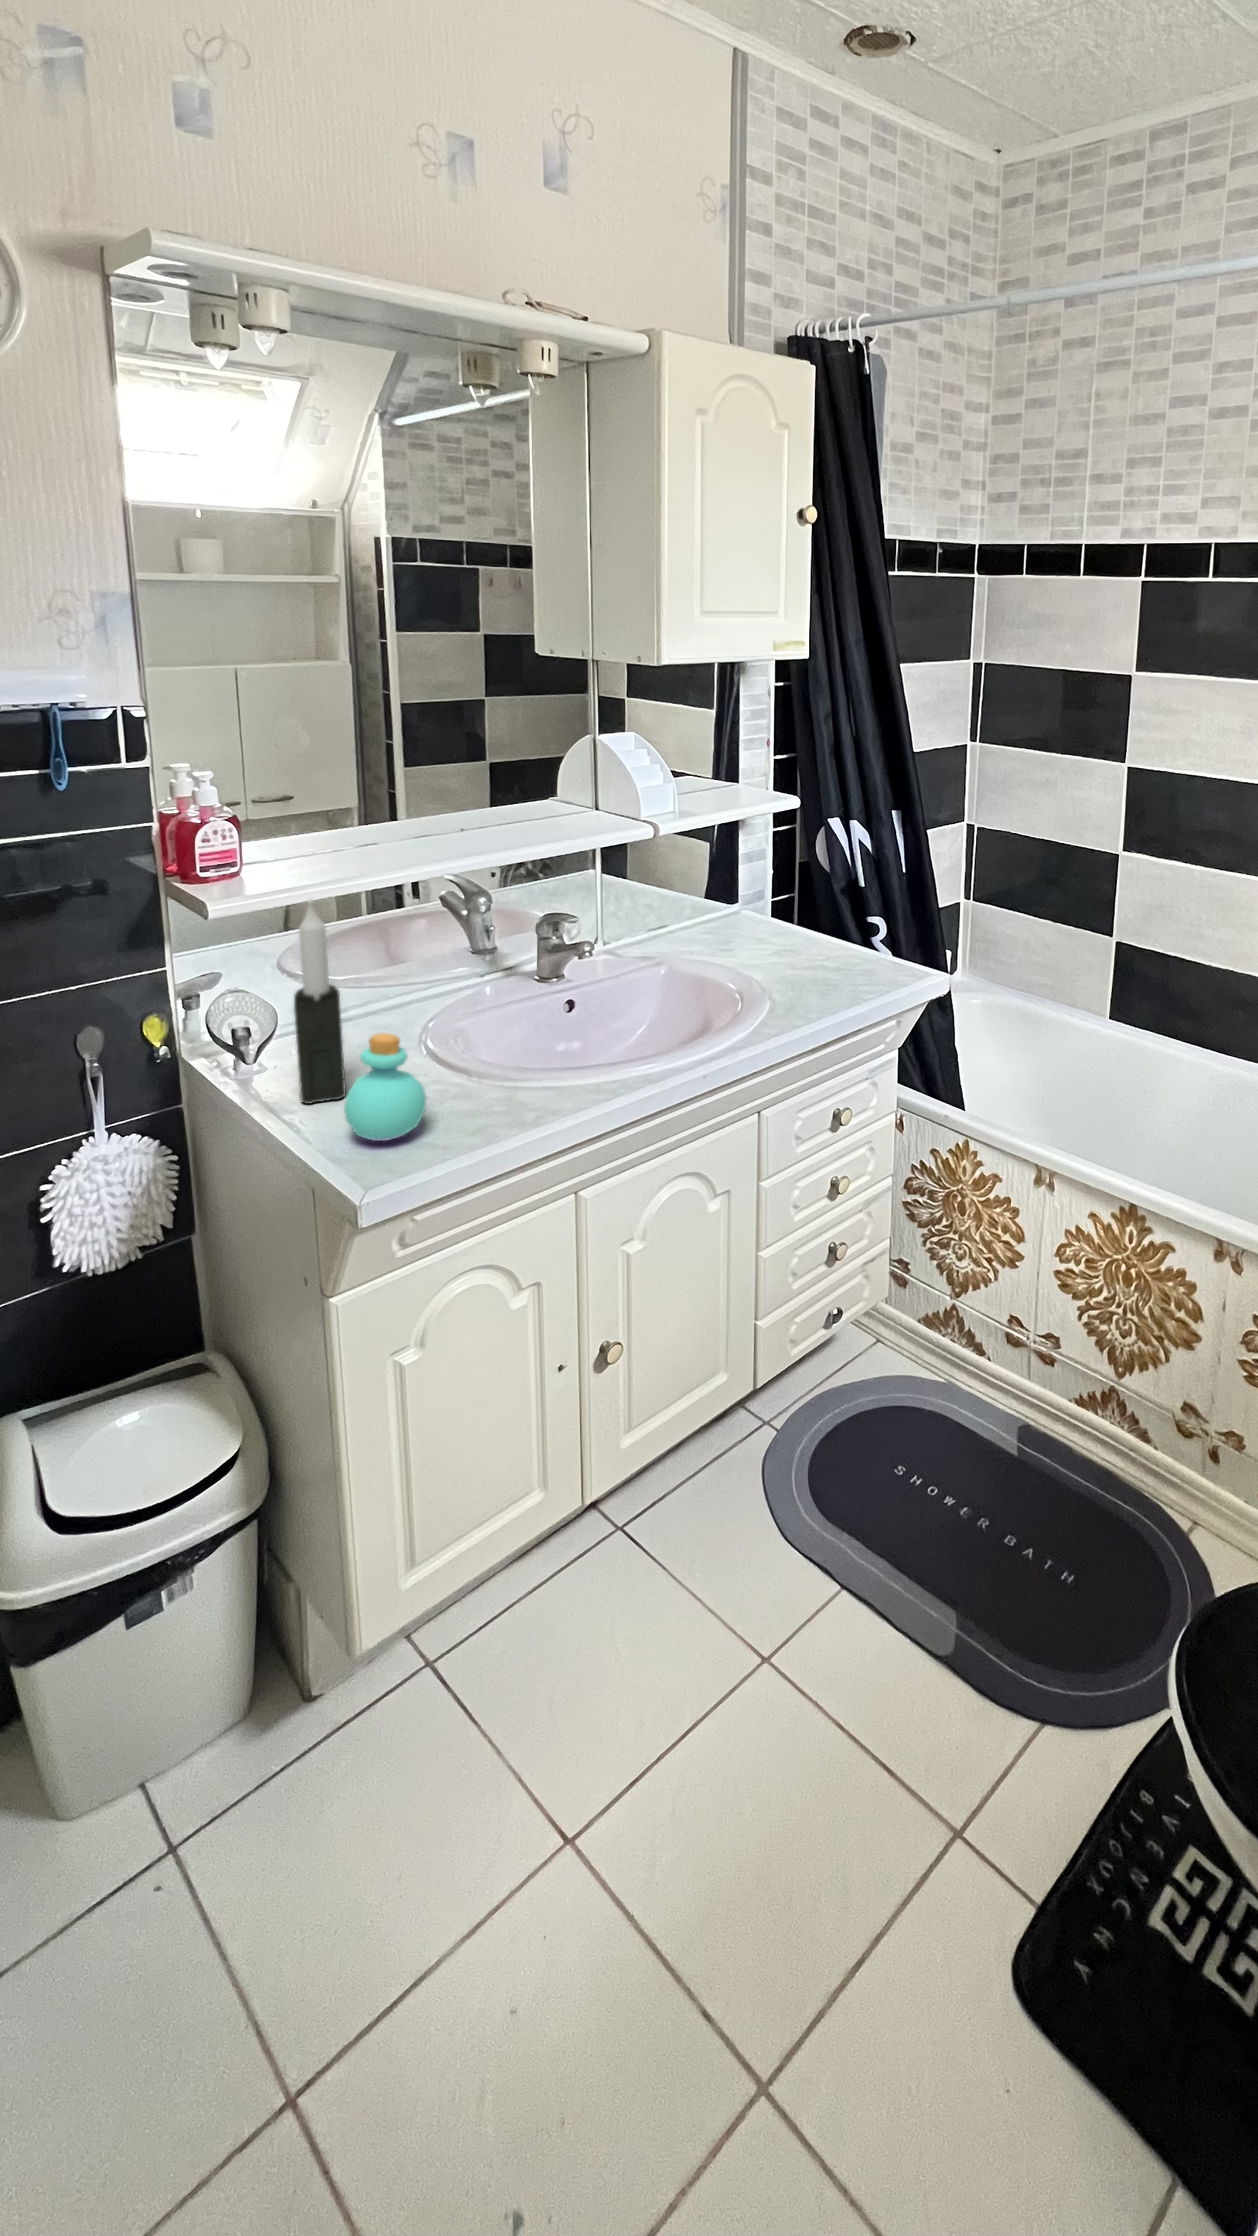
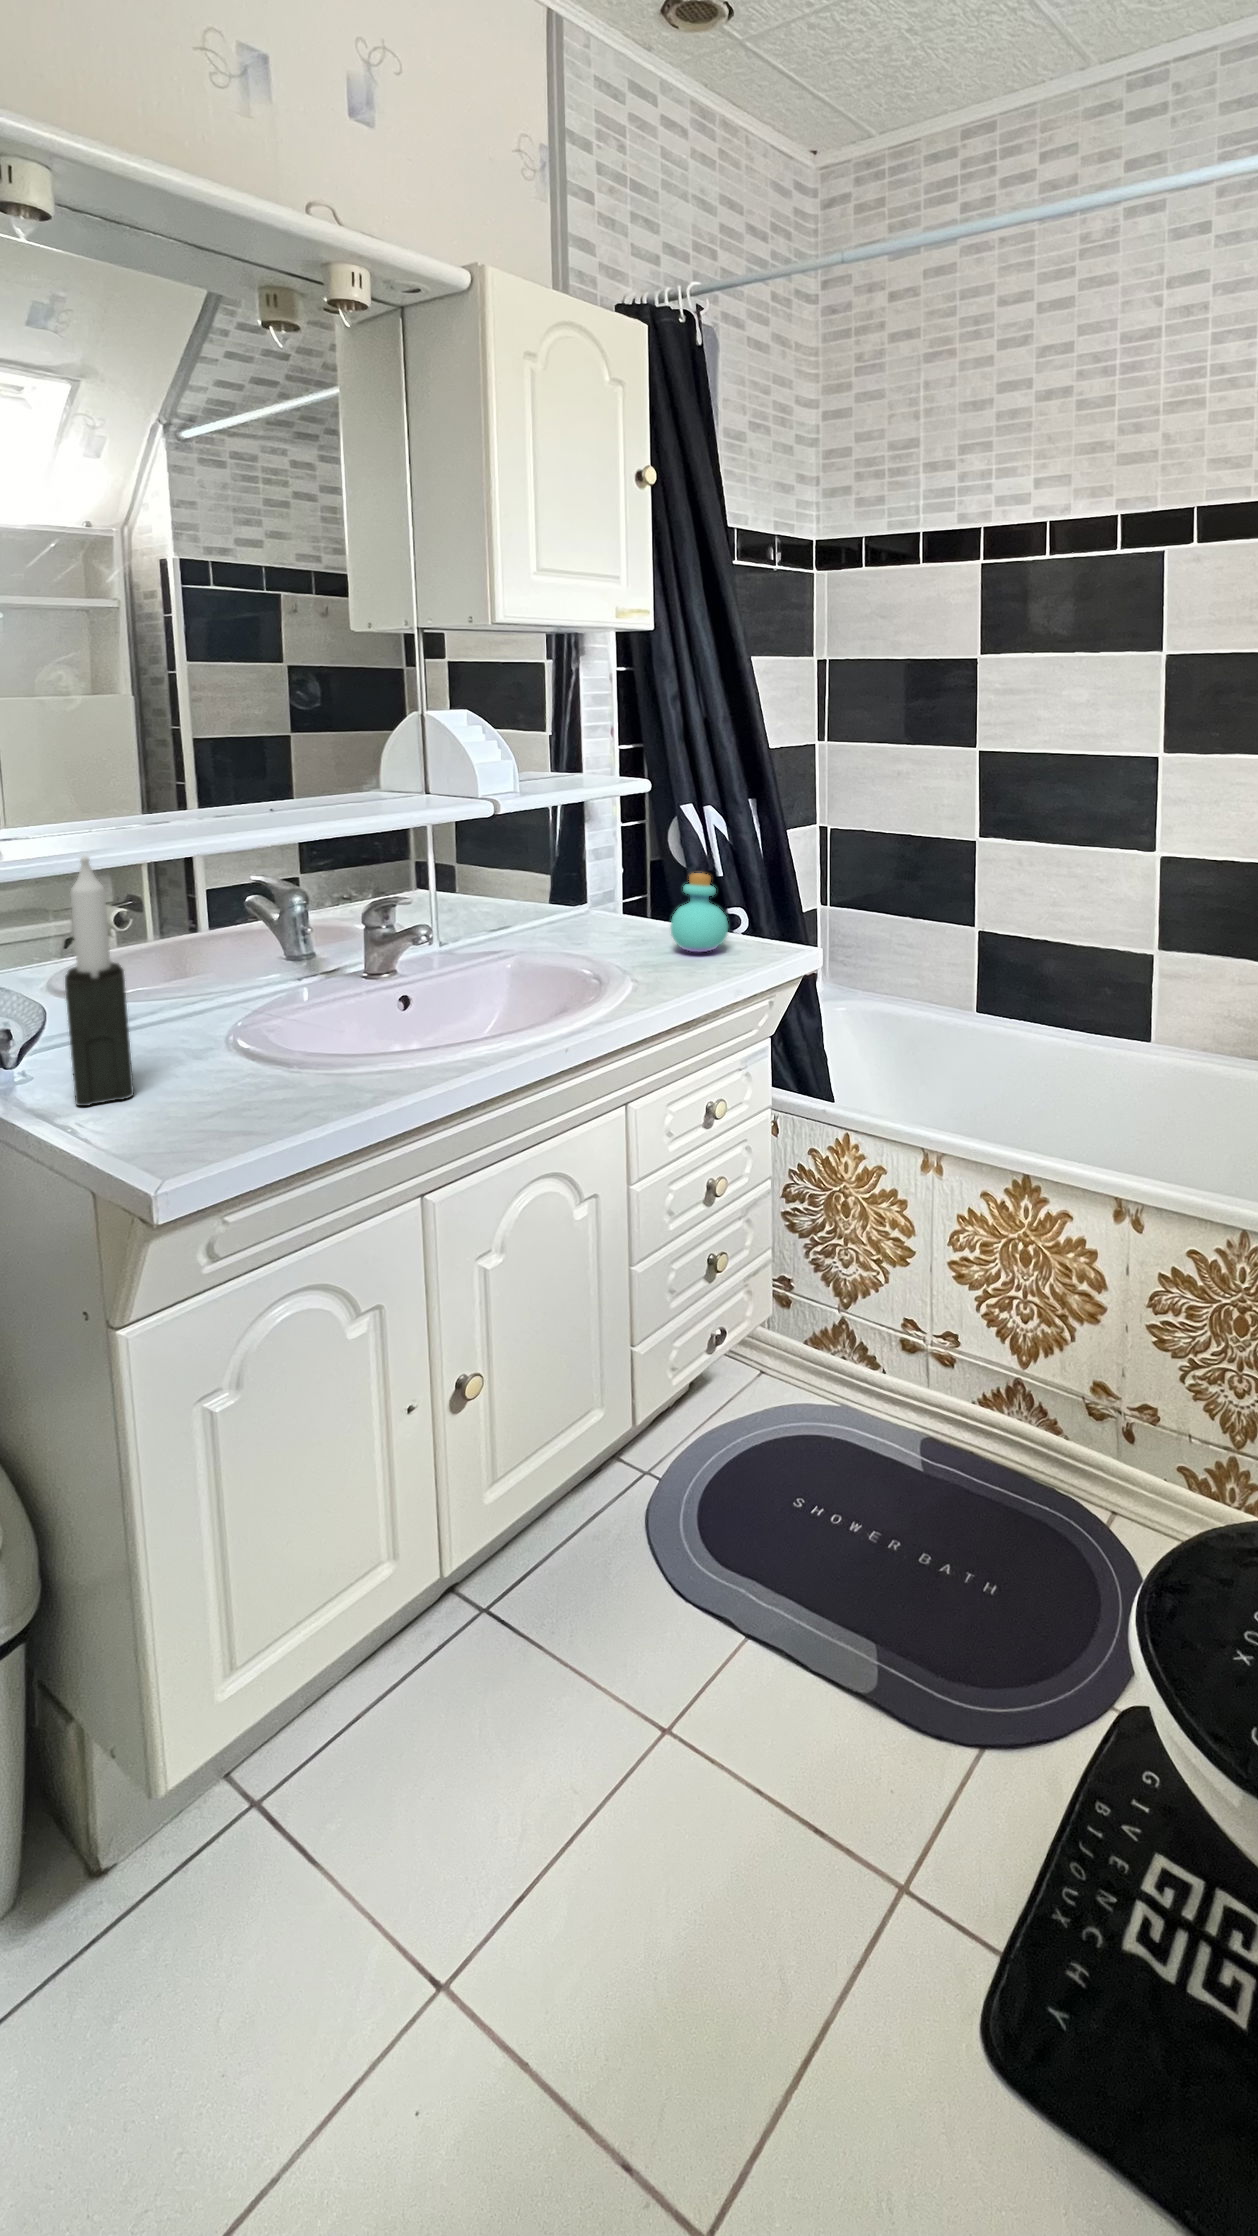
perfume bottle: present [344,1033,426,1141] -> present [671,873,728,952]

